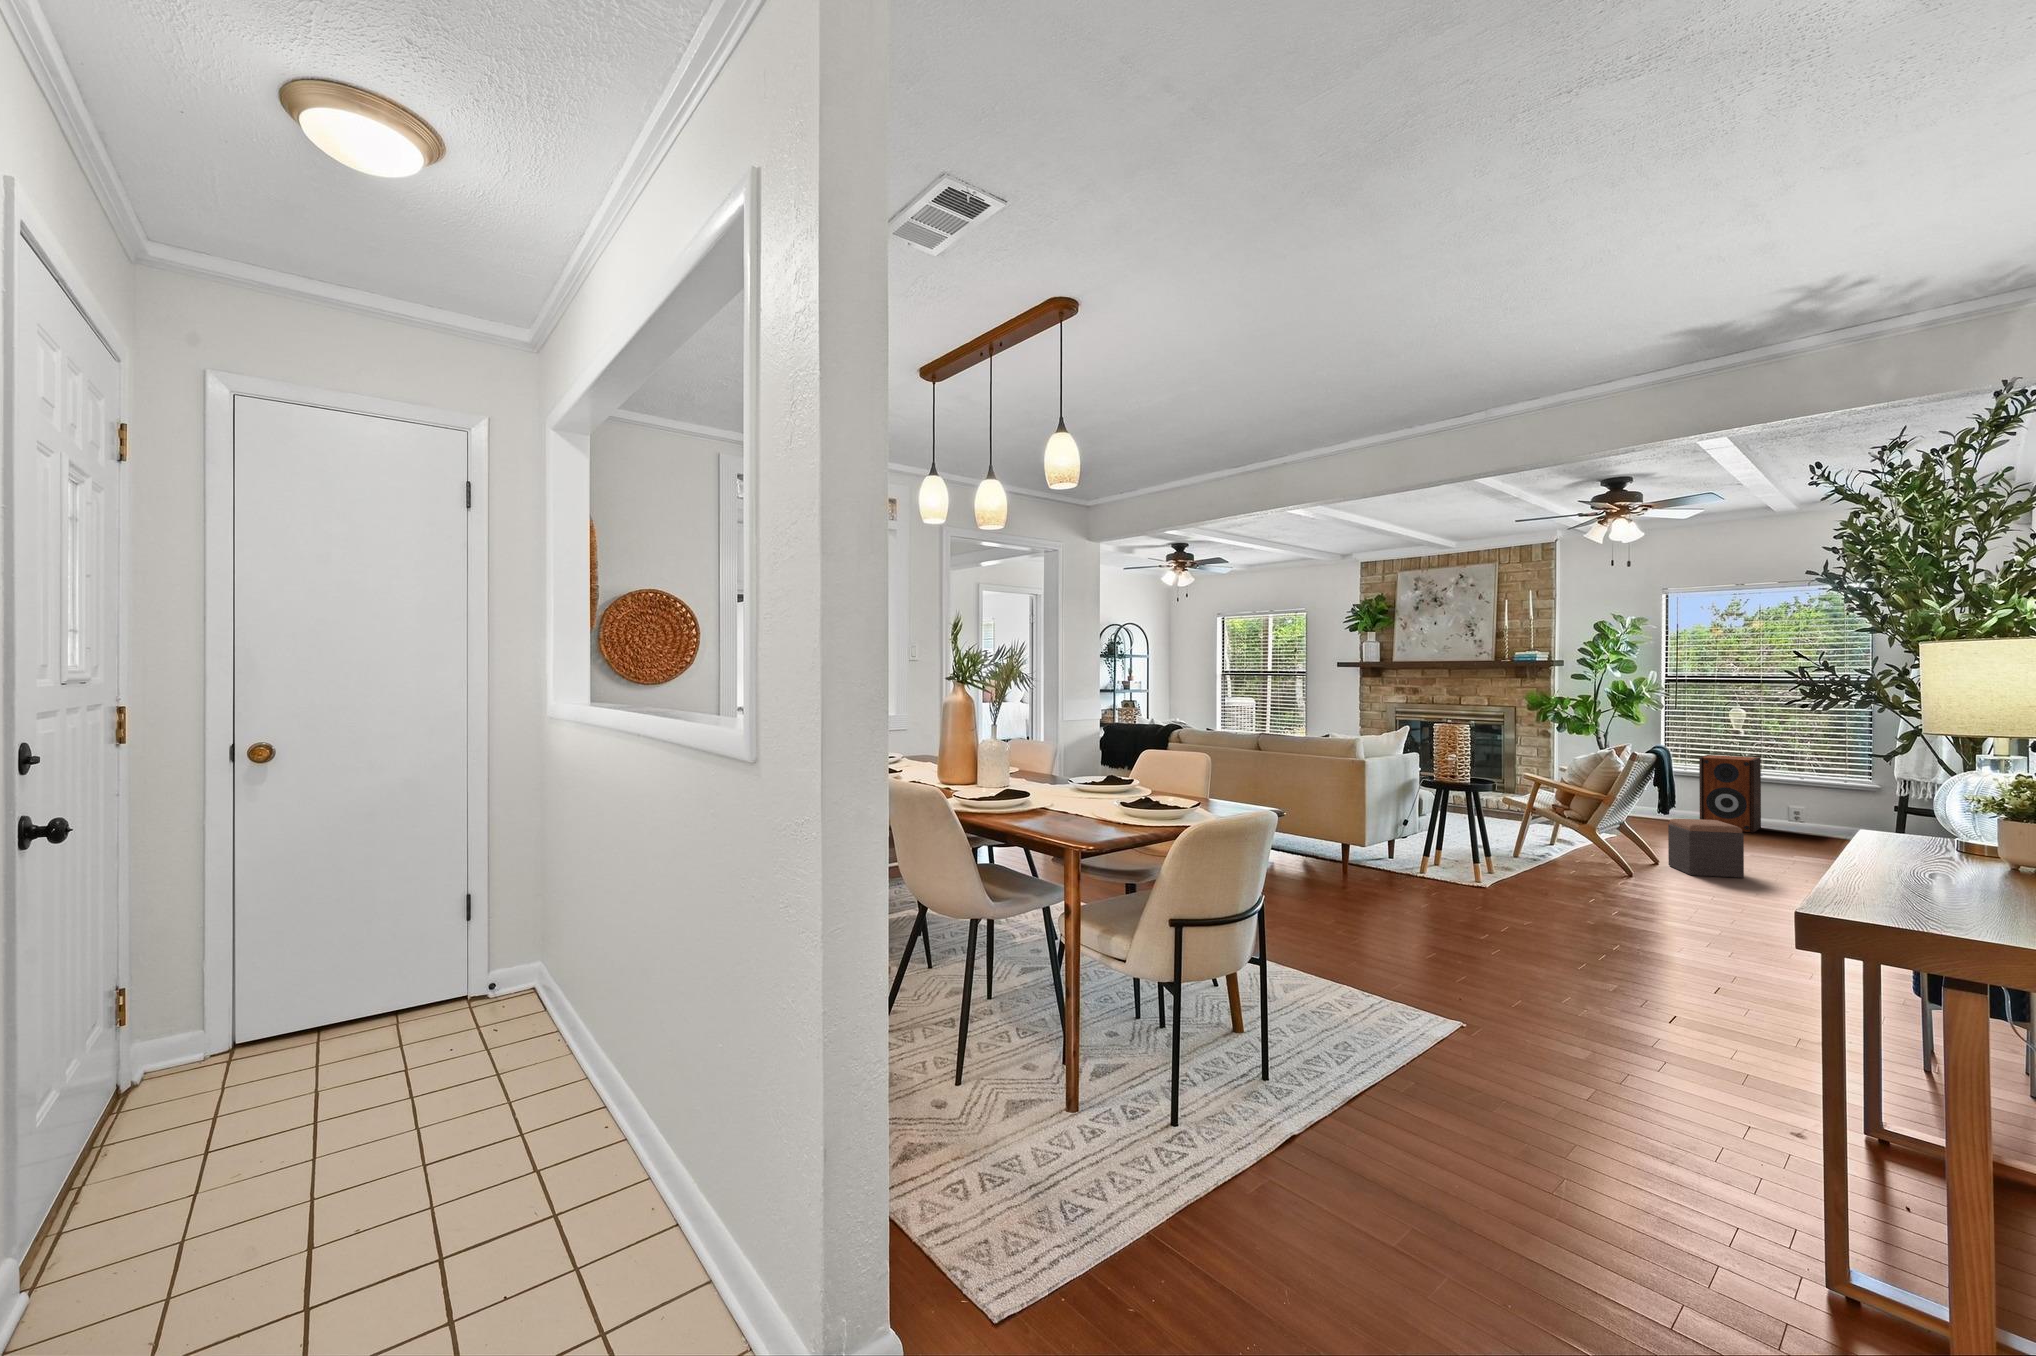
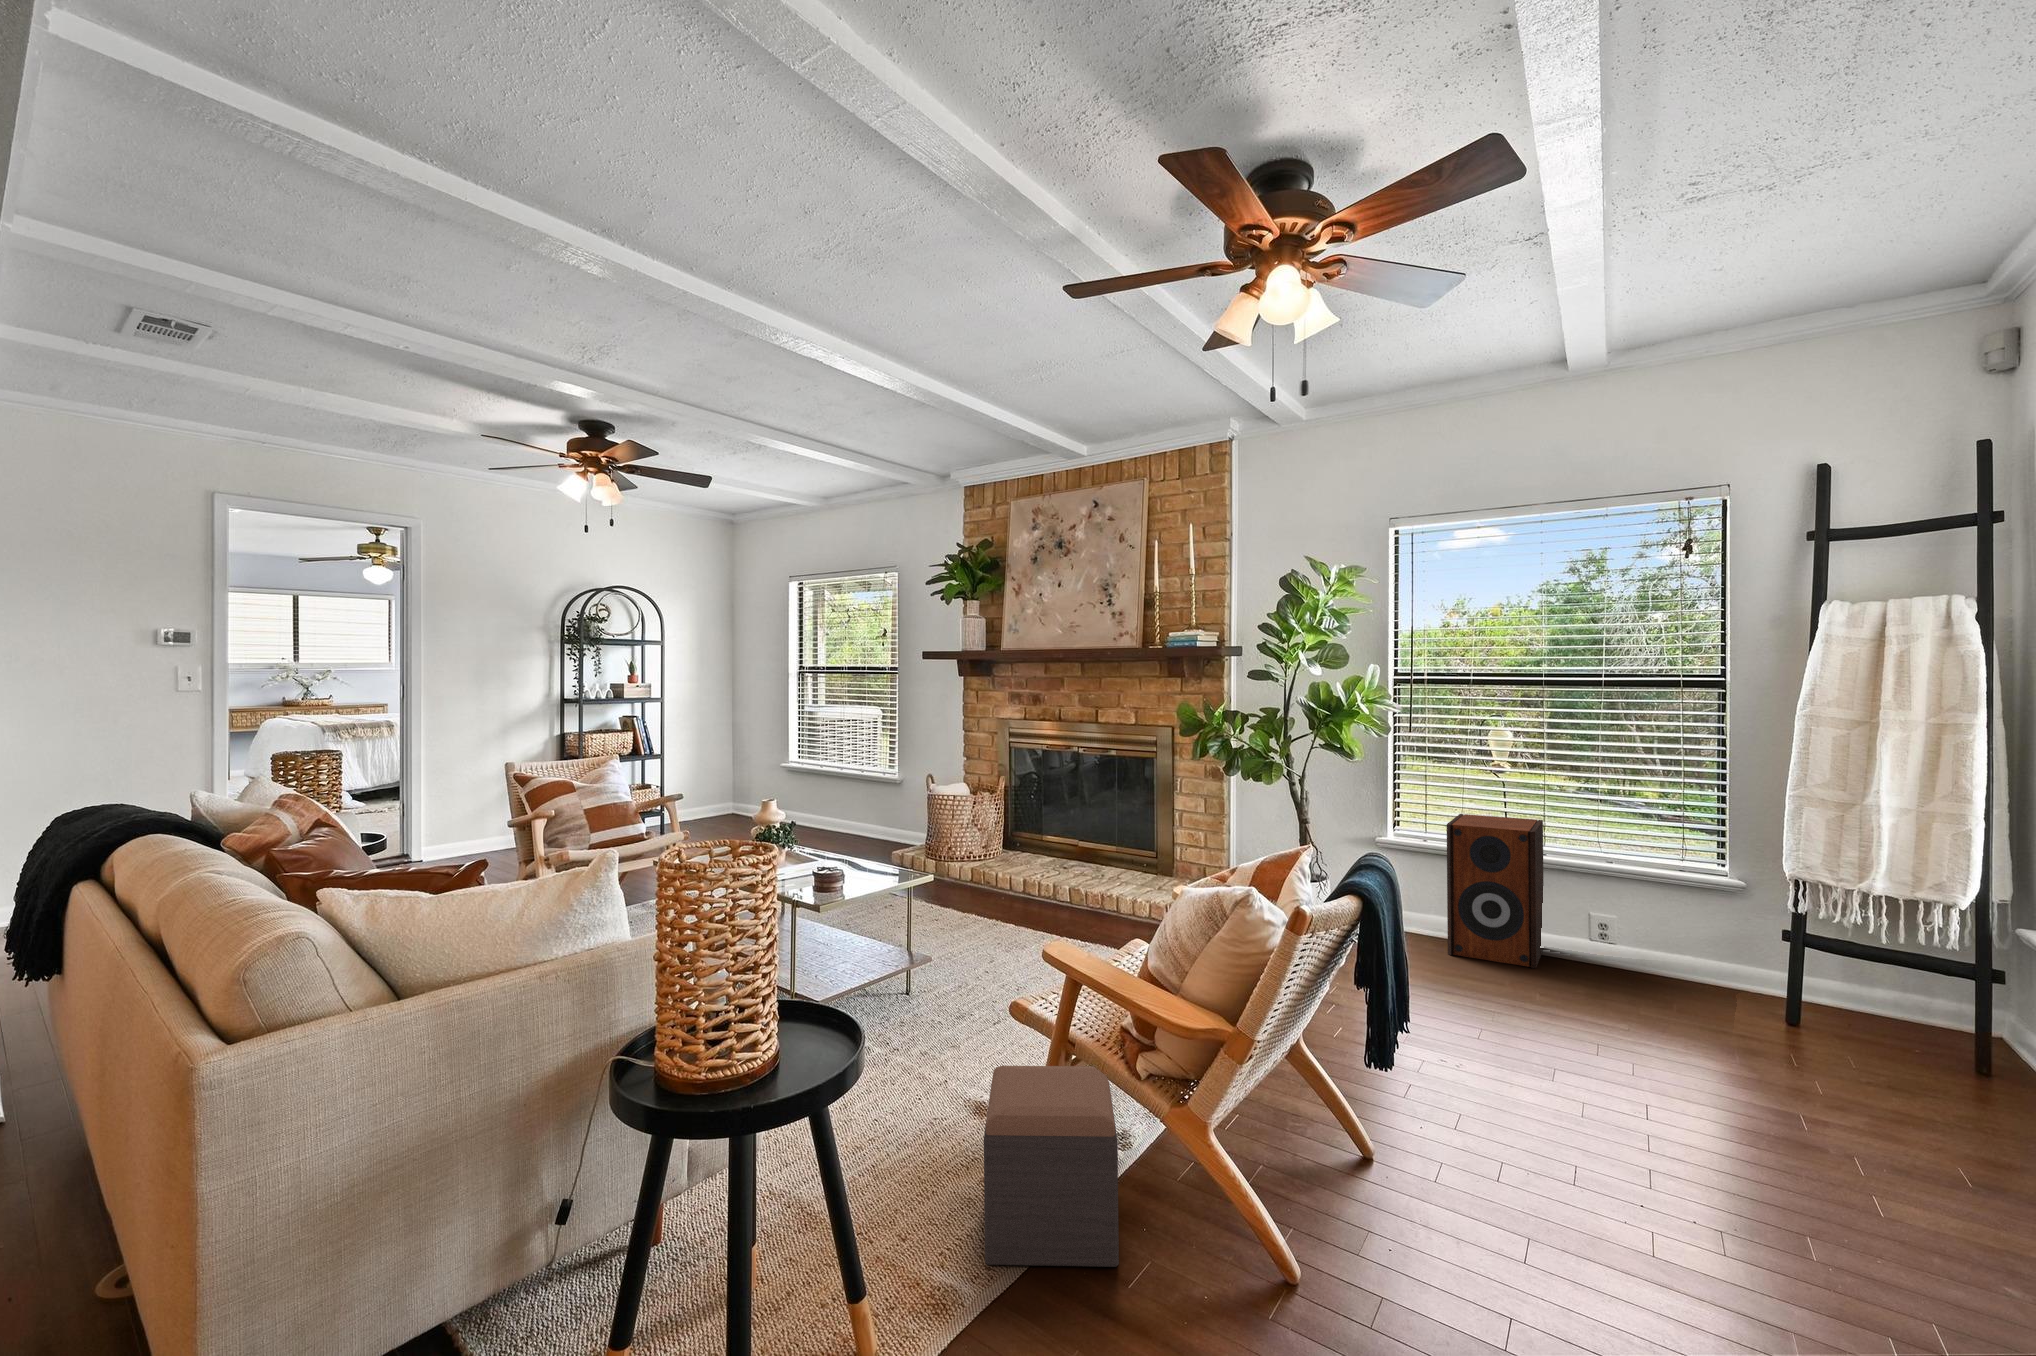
footstool: present [1668,819,1744,878] -> present [984,1066,1119,1267]

